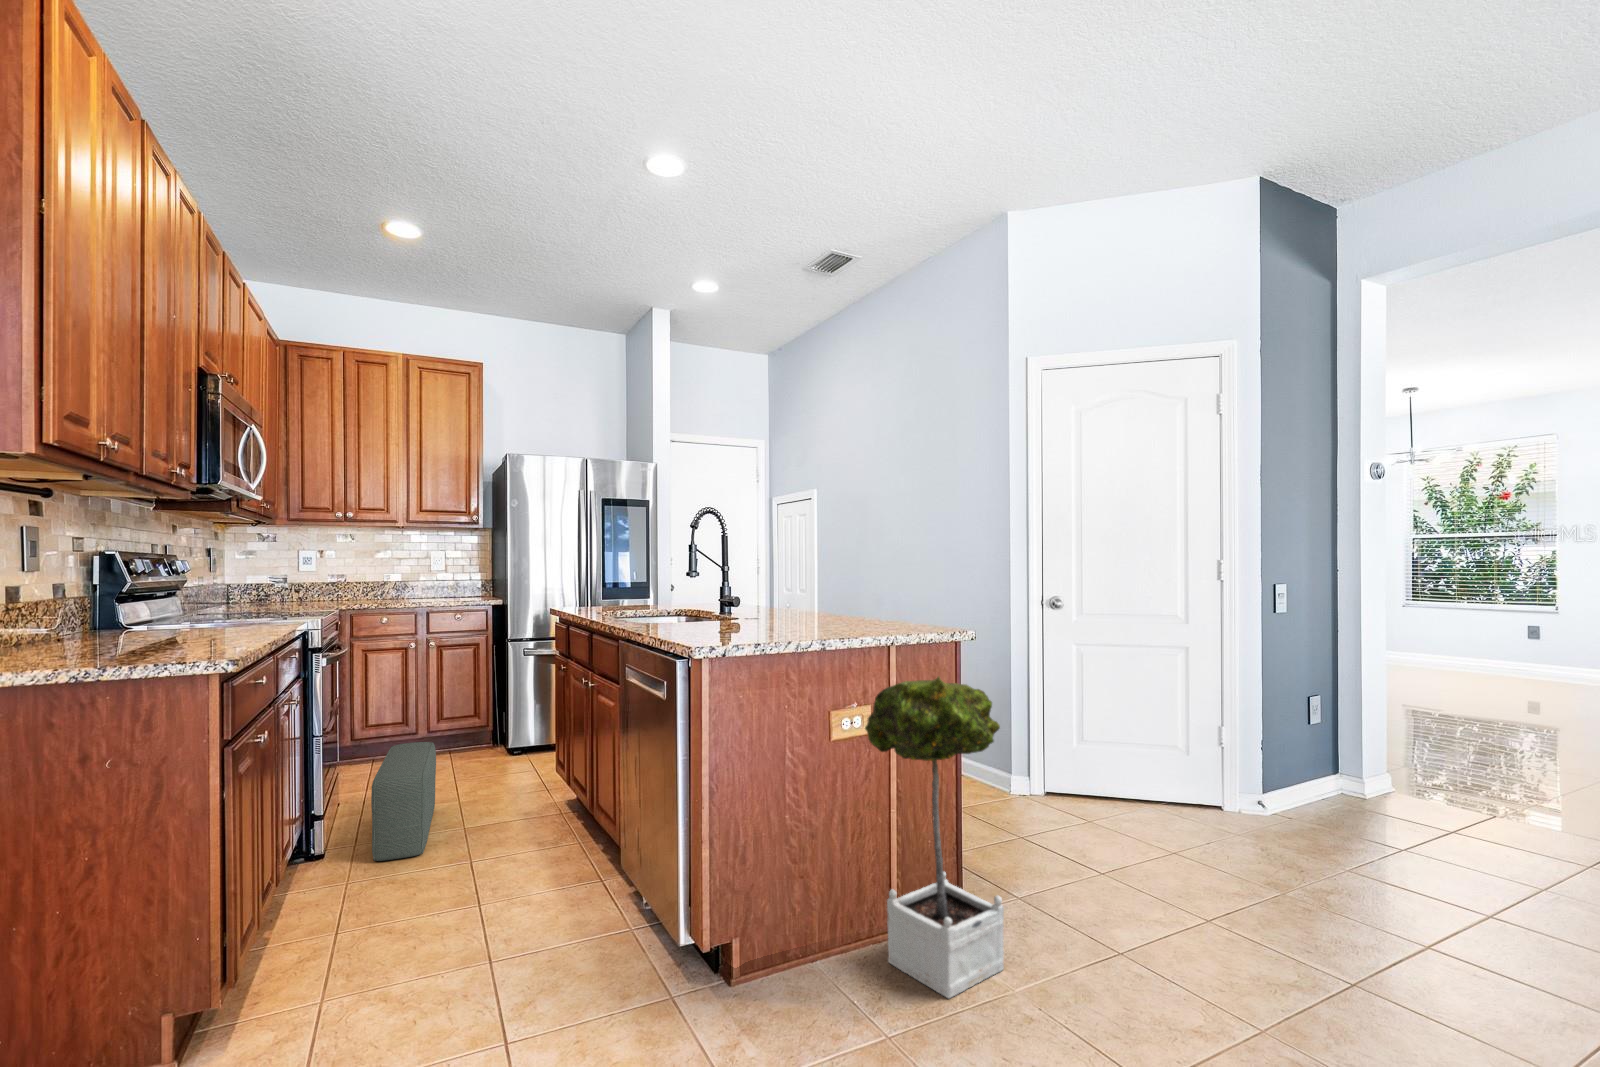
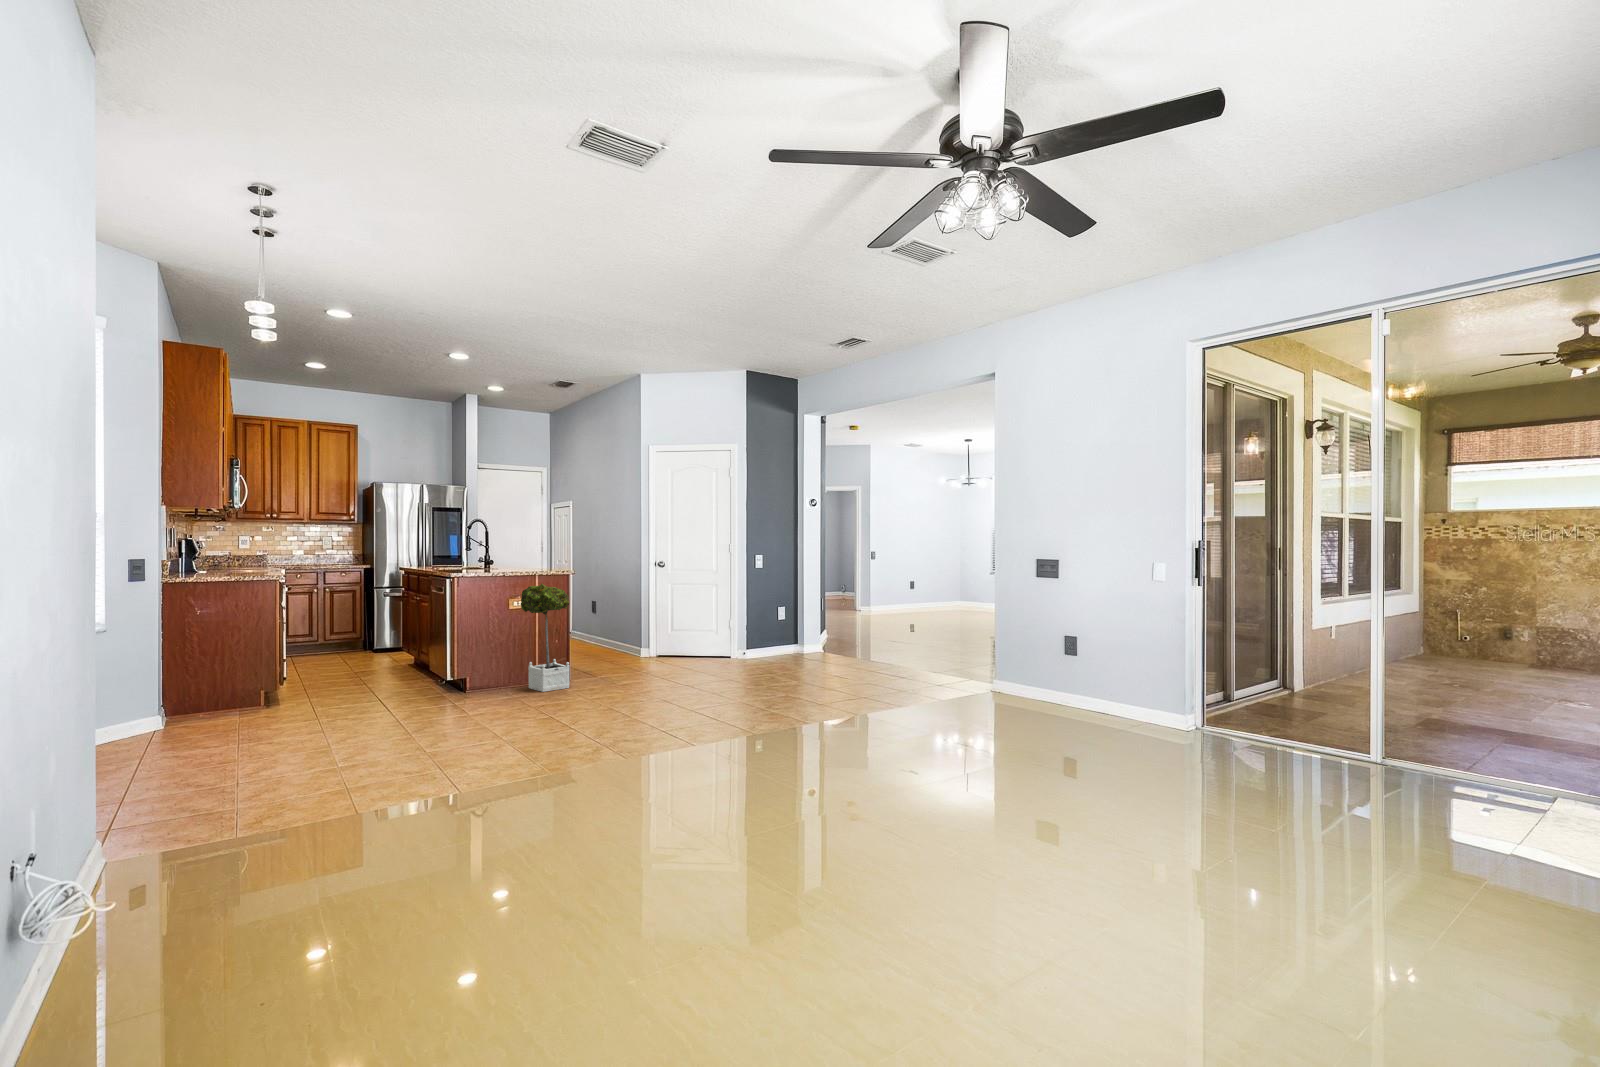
pouf: present [371,742,436,861] -> none [311,633,337,678]

